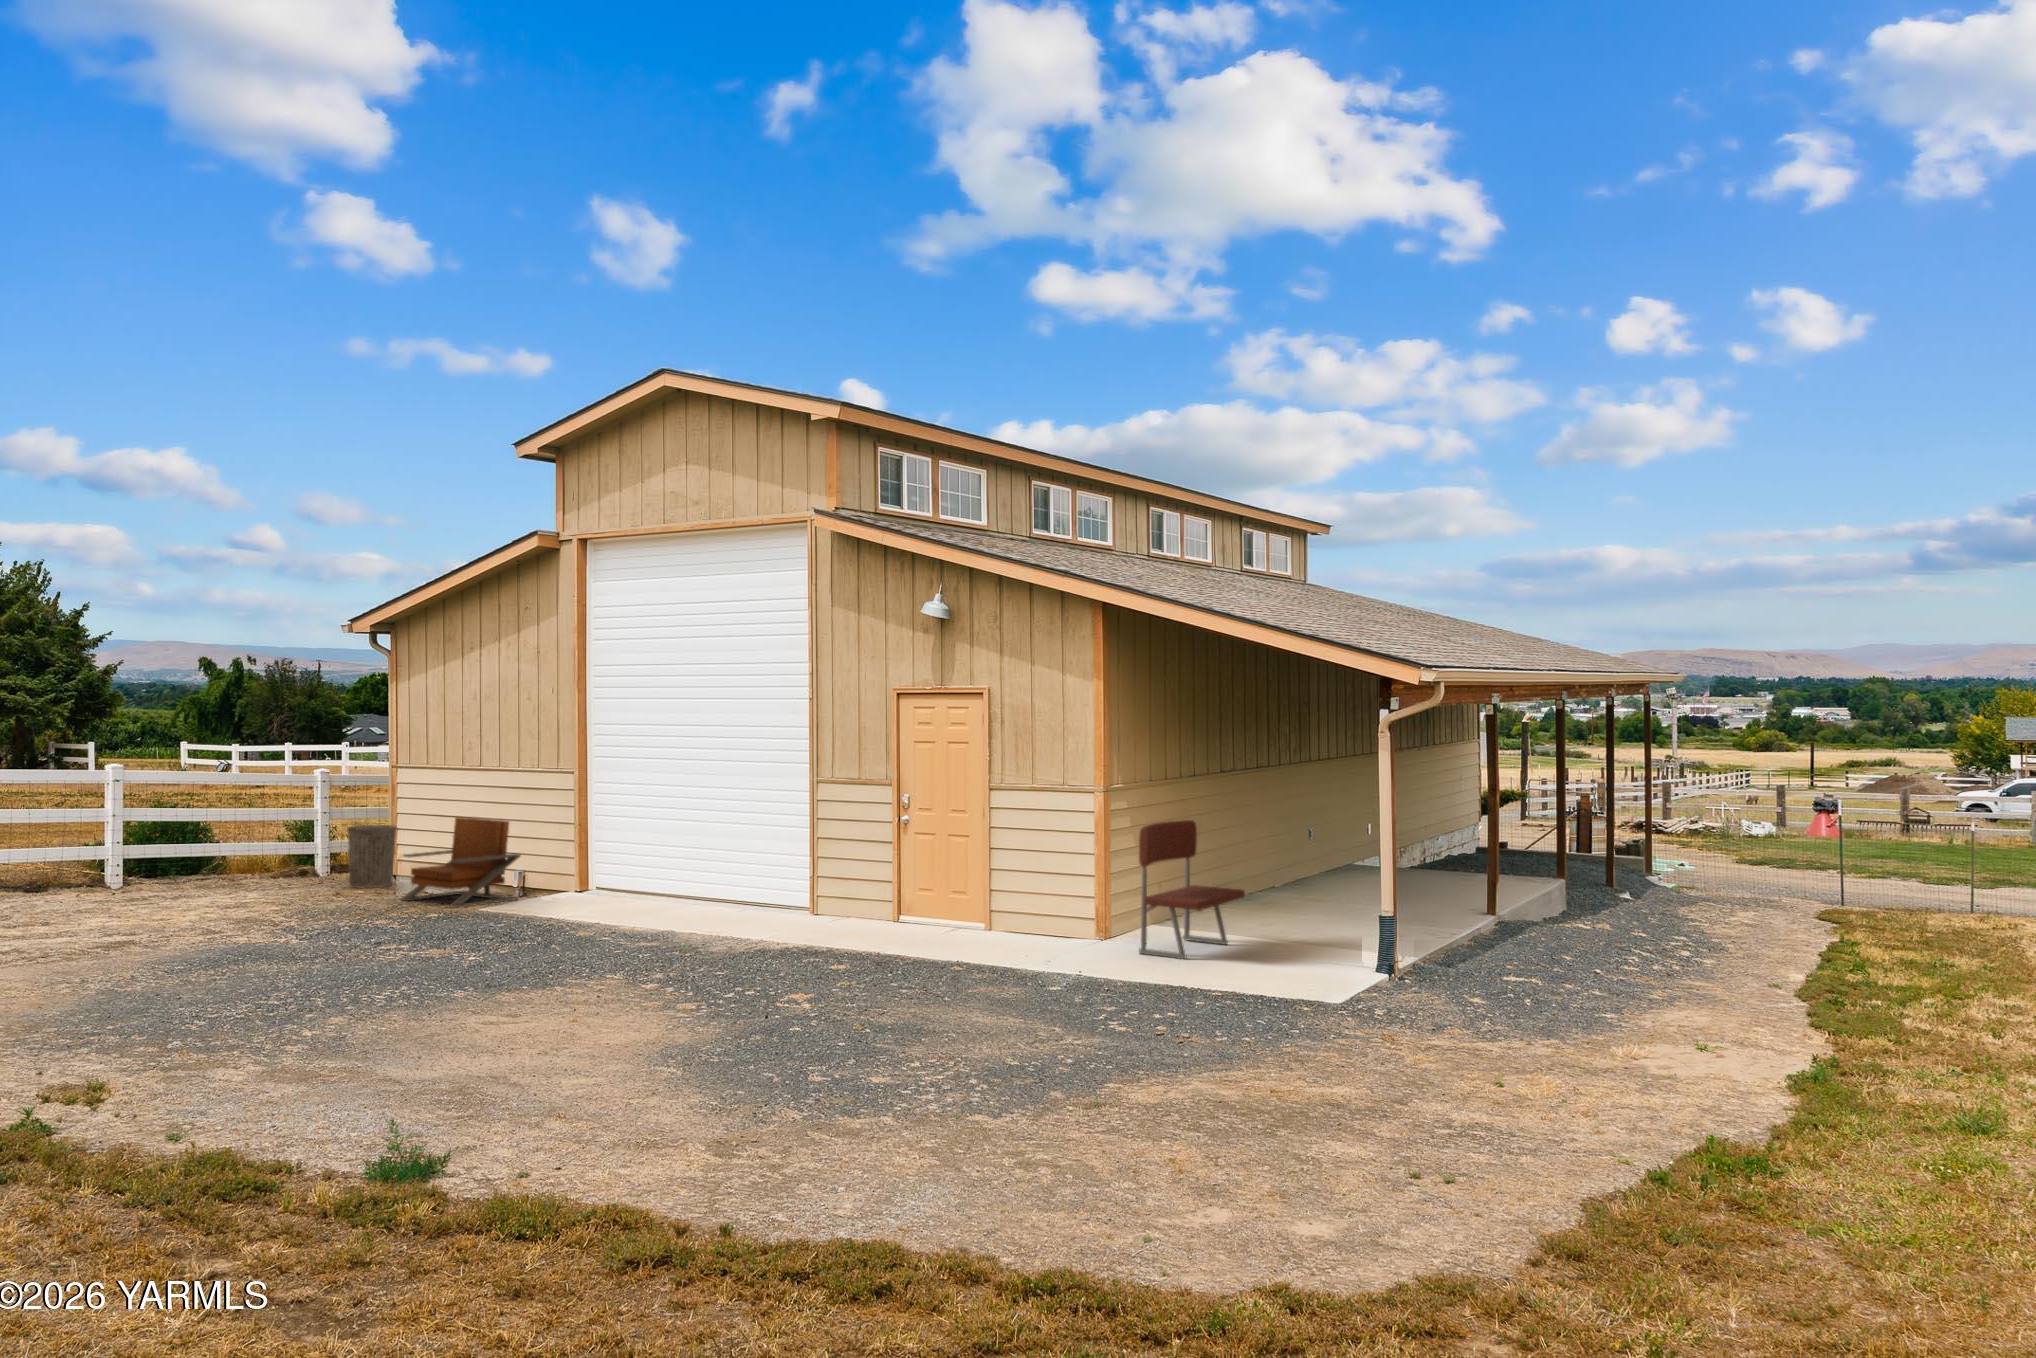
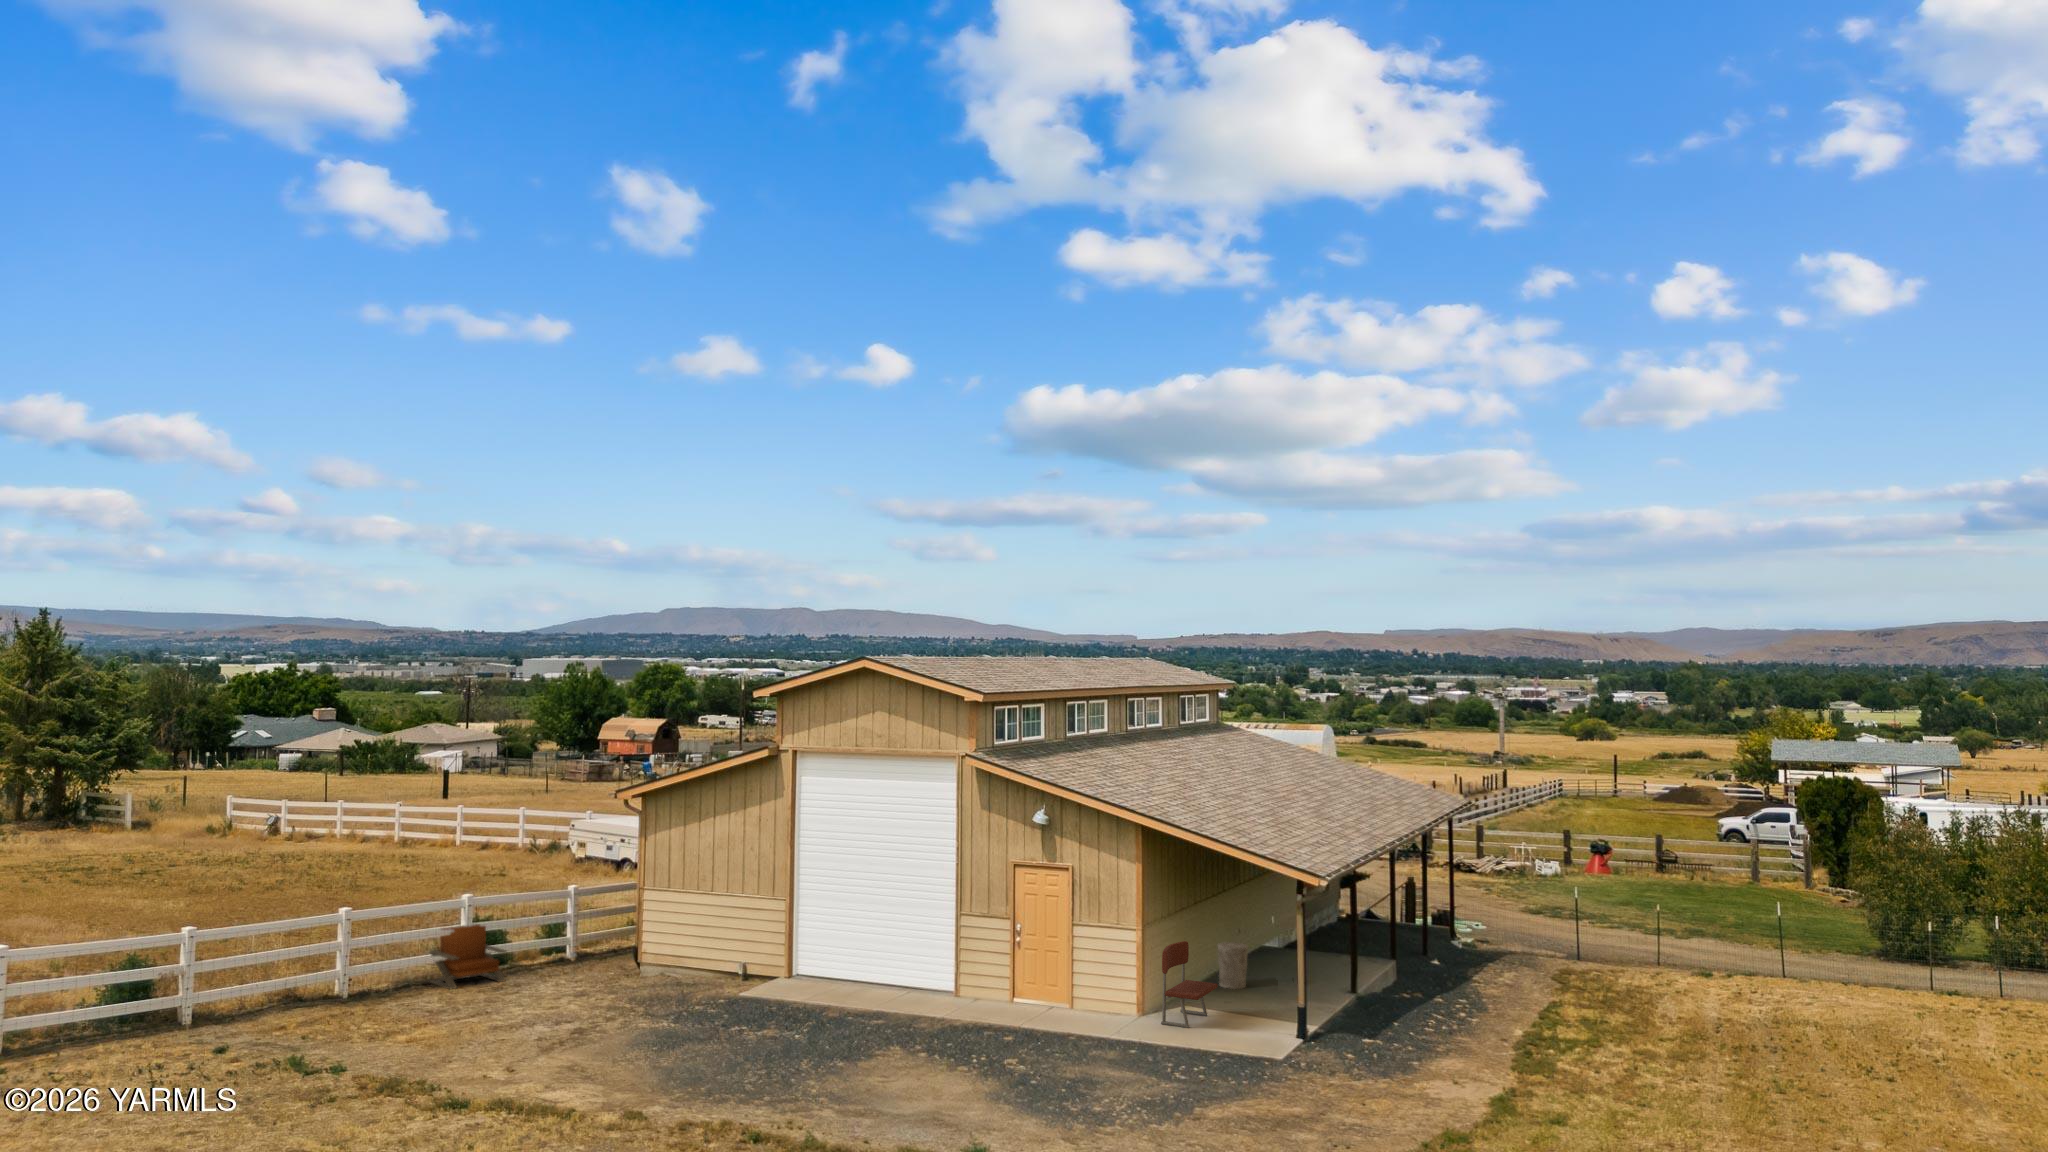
lounge chair: present [402,817,521,908] -> present [430,924,506,989]
trash can: present [347,825,397,888] -> present [1218,942,1249,989]

